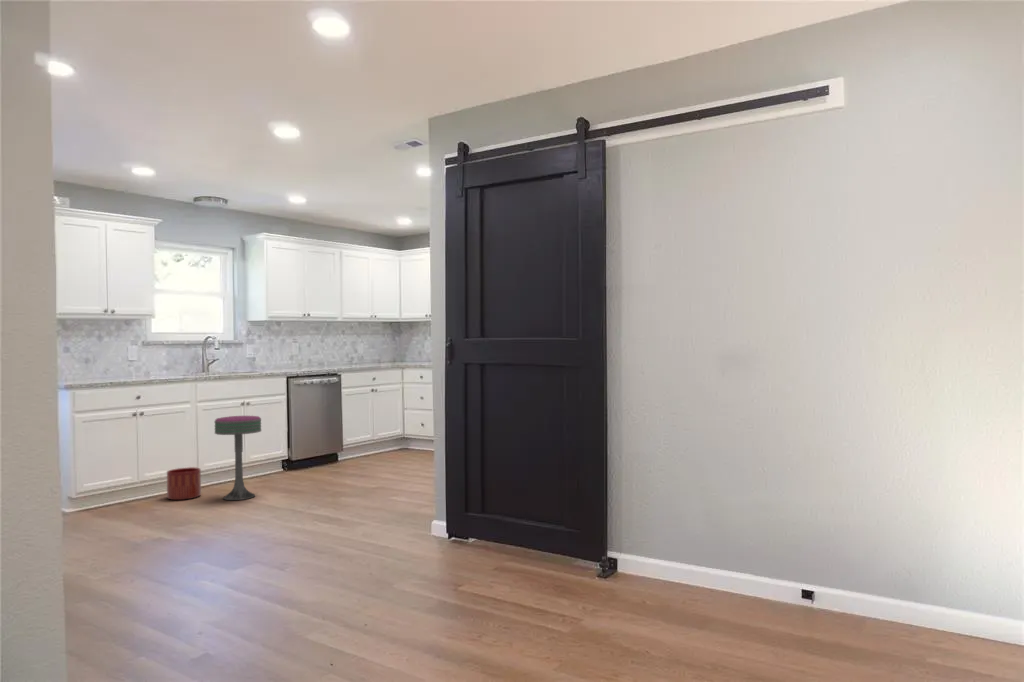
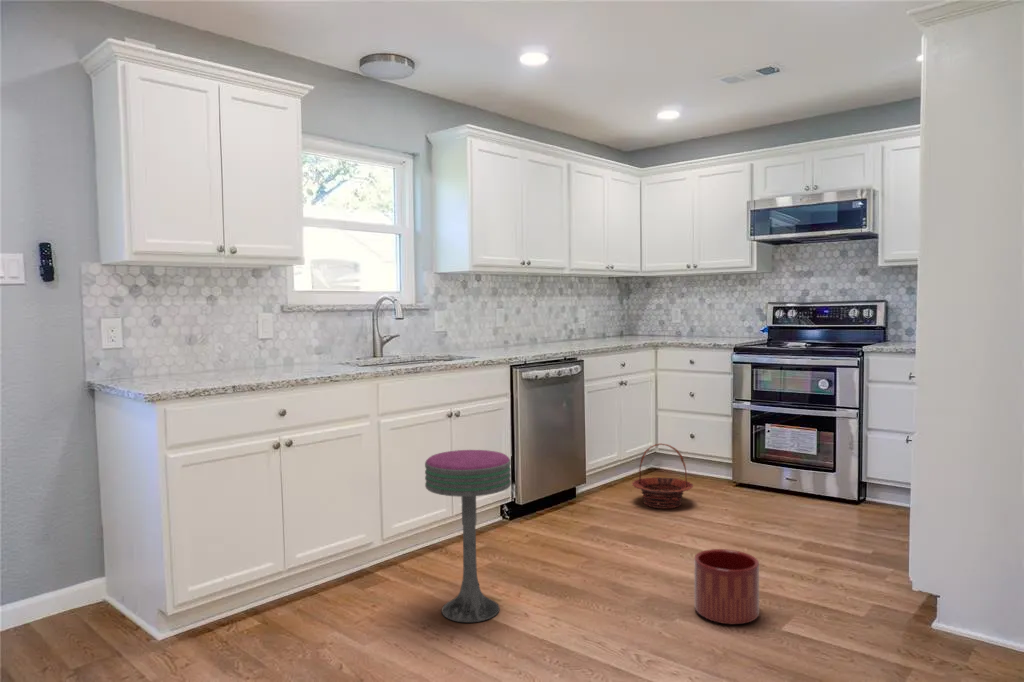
basket: none [369,424,406,463] -> present [632,444,693,509]
planter: present [167,467,201,500] -> present [694,549,759,624]

